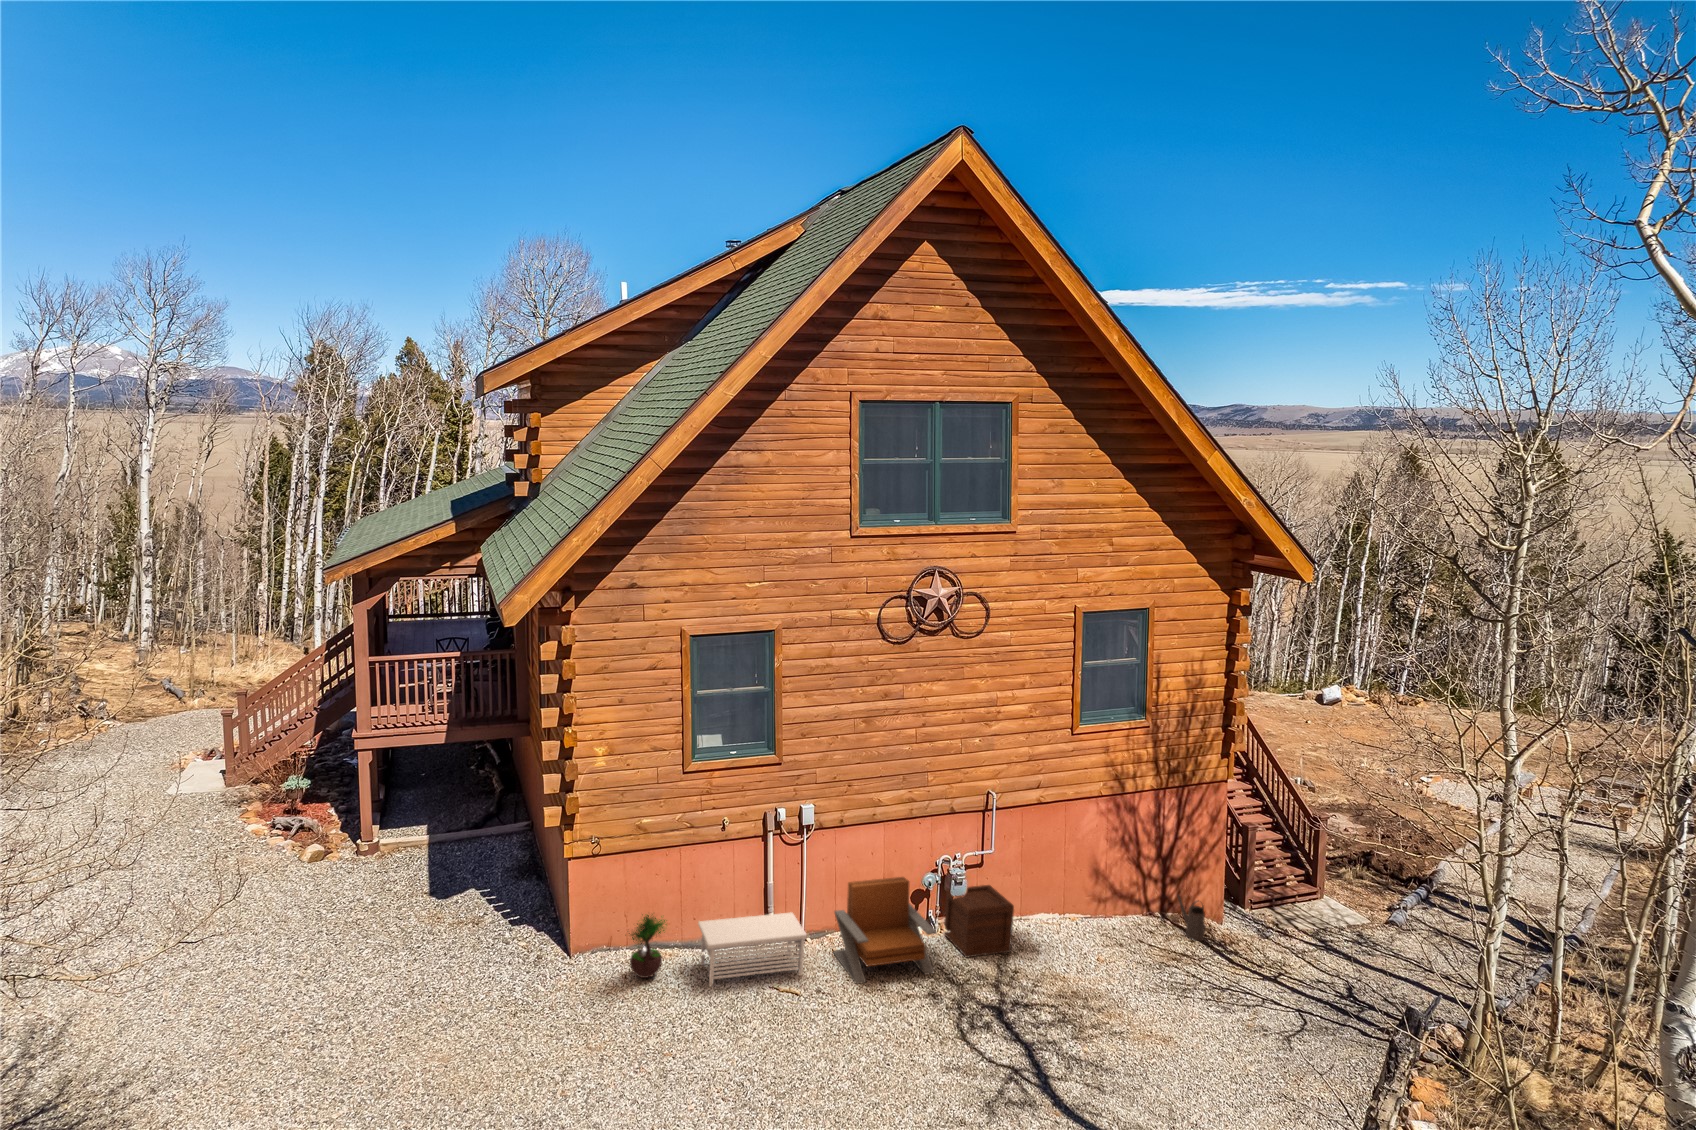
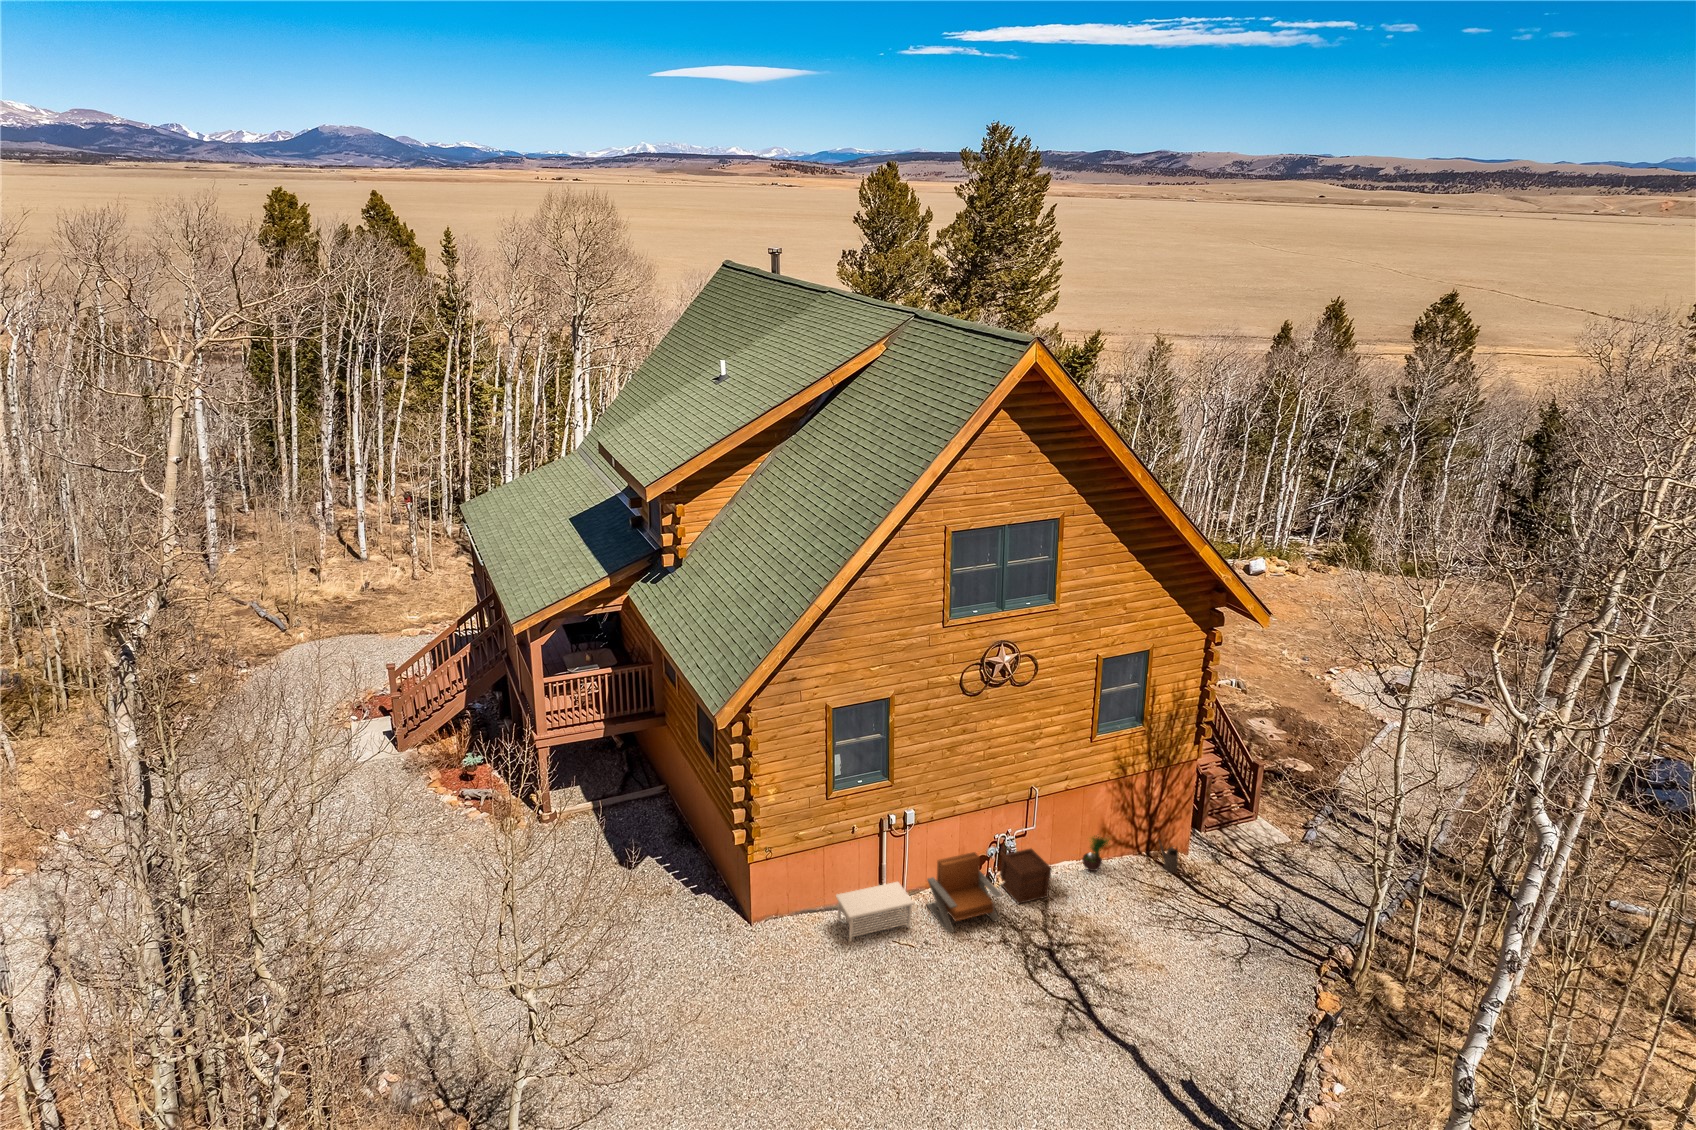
potted tree: present [629,914,667,978] -> present [1082,836,1109,871]

